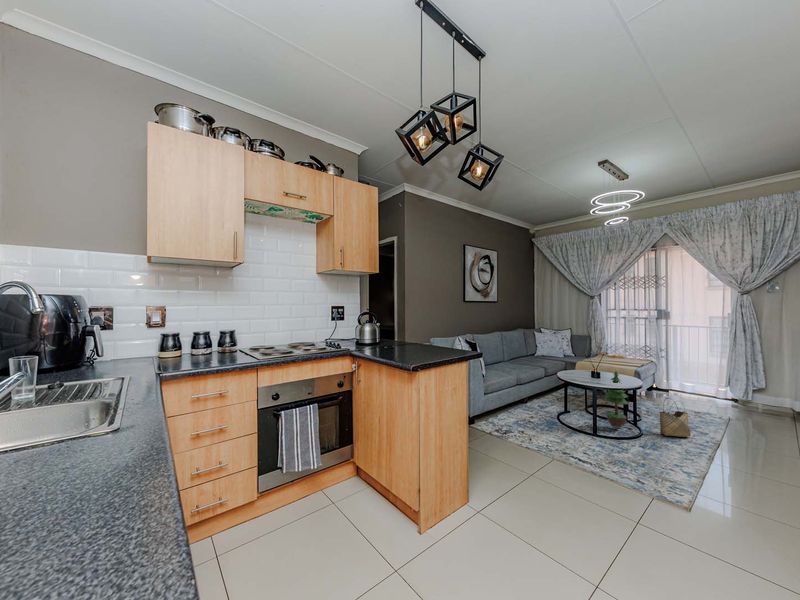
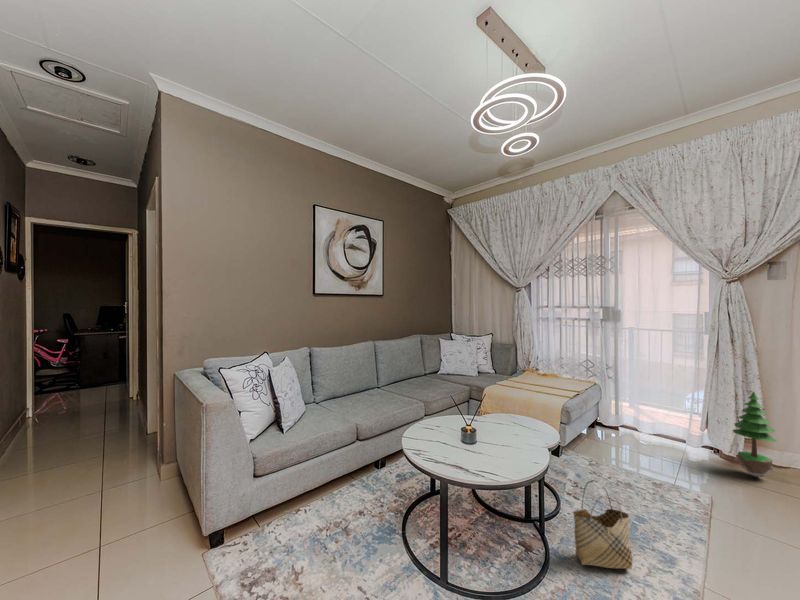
potted tree: present [604,371,628,429] -> present [733,392,776,477]

